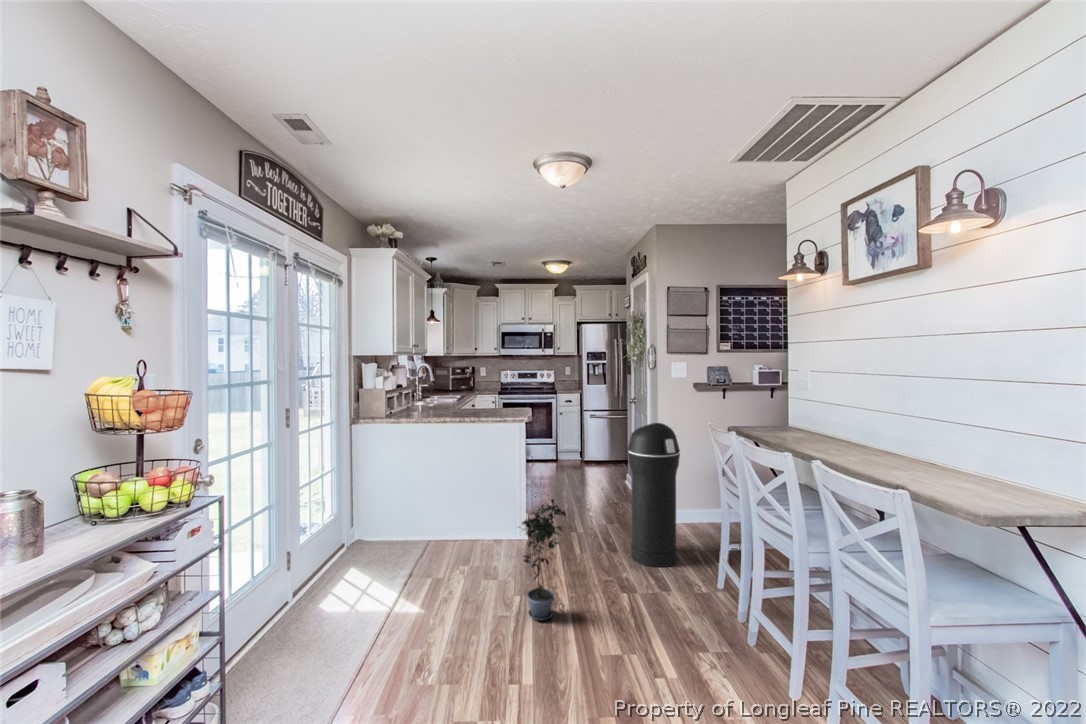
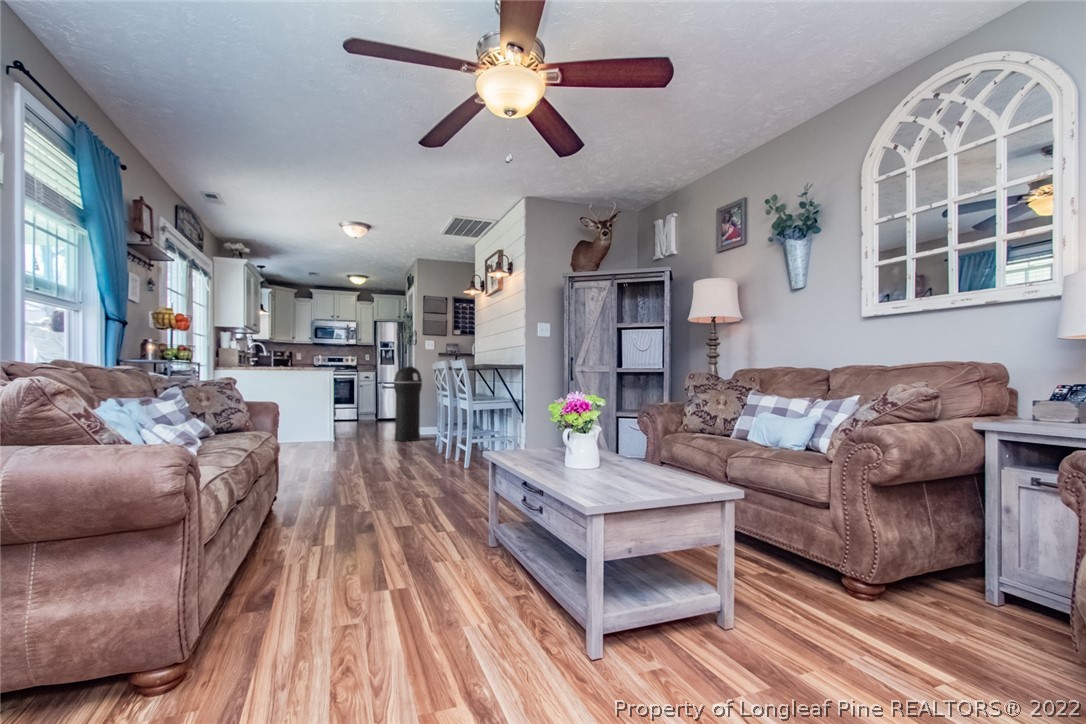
potted plant: present [522,499,566,620] -> none [327,393,354,452]

